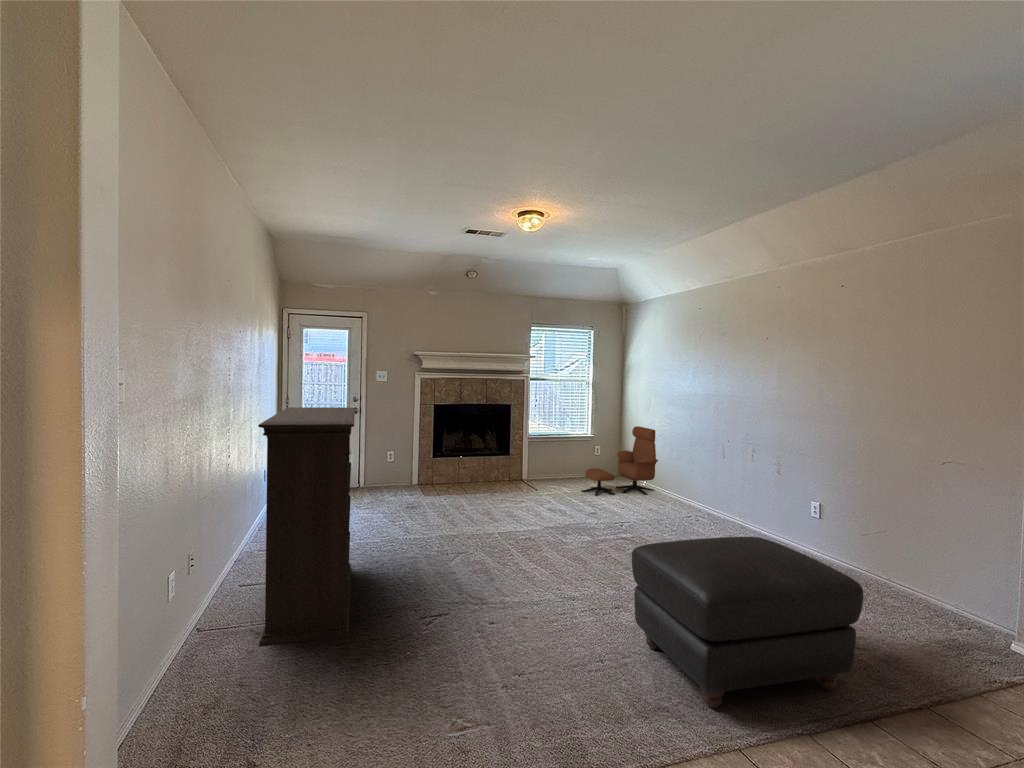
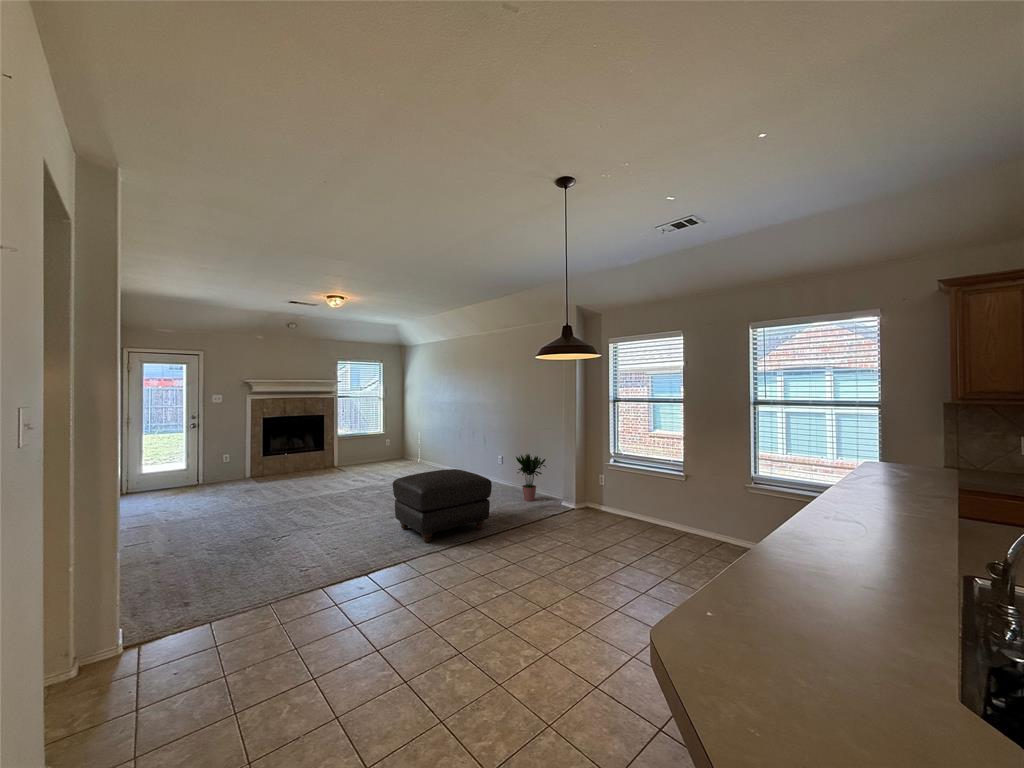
bookshelf: present [258,407,355,646] -> none [158,419,225,566]
lounge chair: present [582,426,658,496] -> none [376,425,425,471]
potted plant: none [874,506,963,618] -> present [516,454,546,501]

